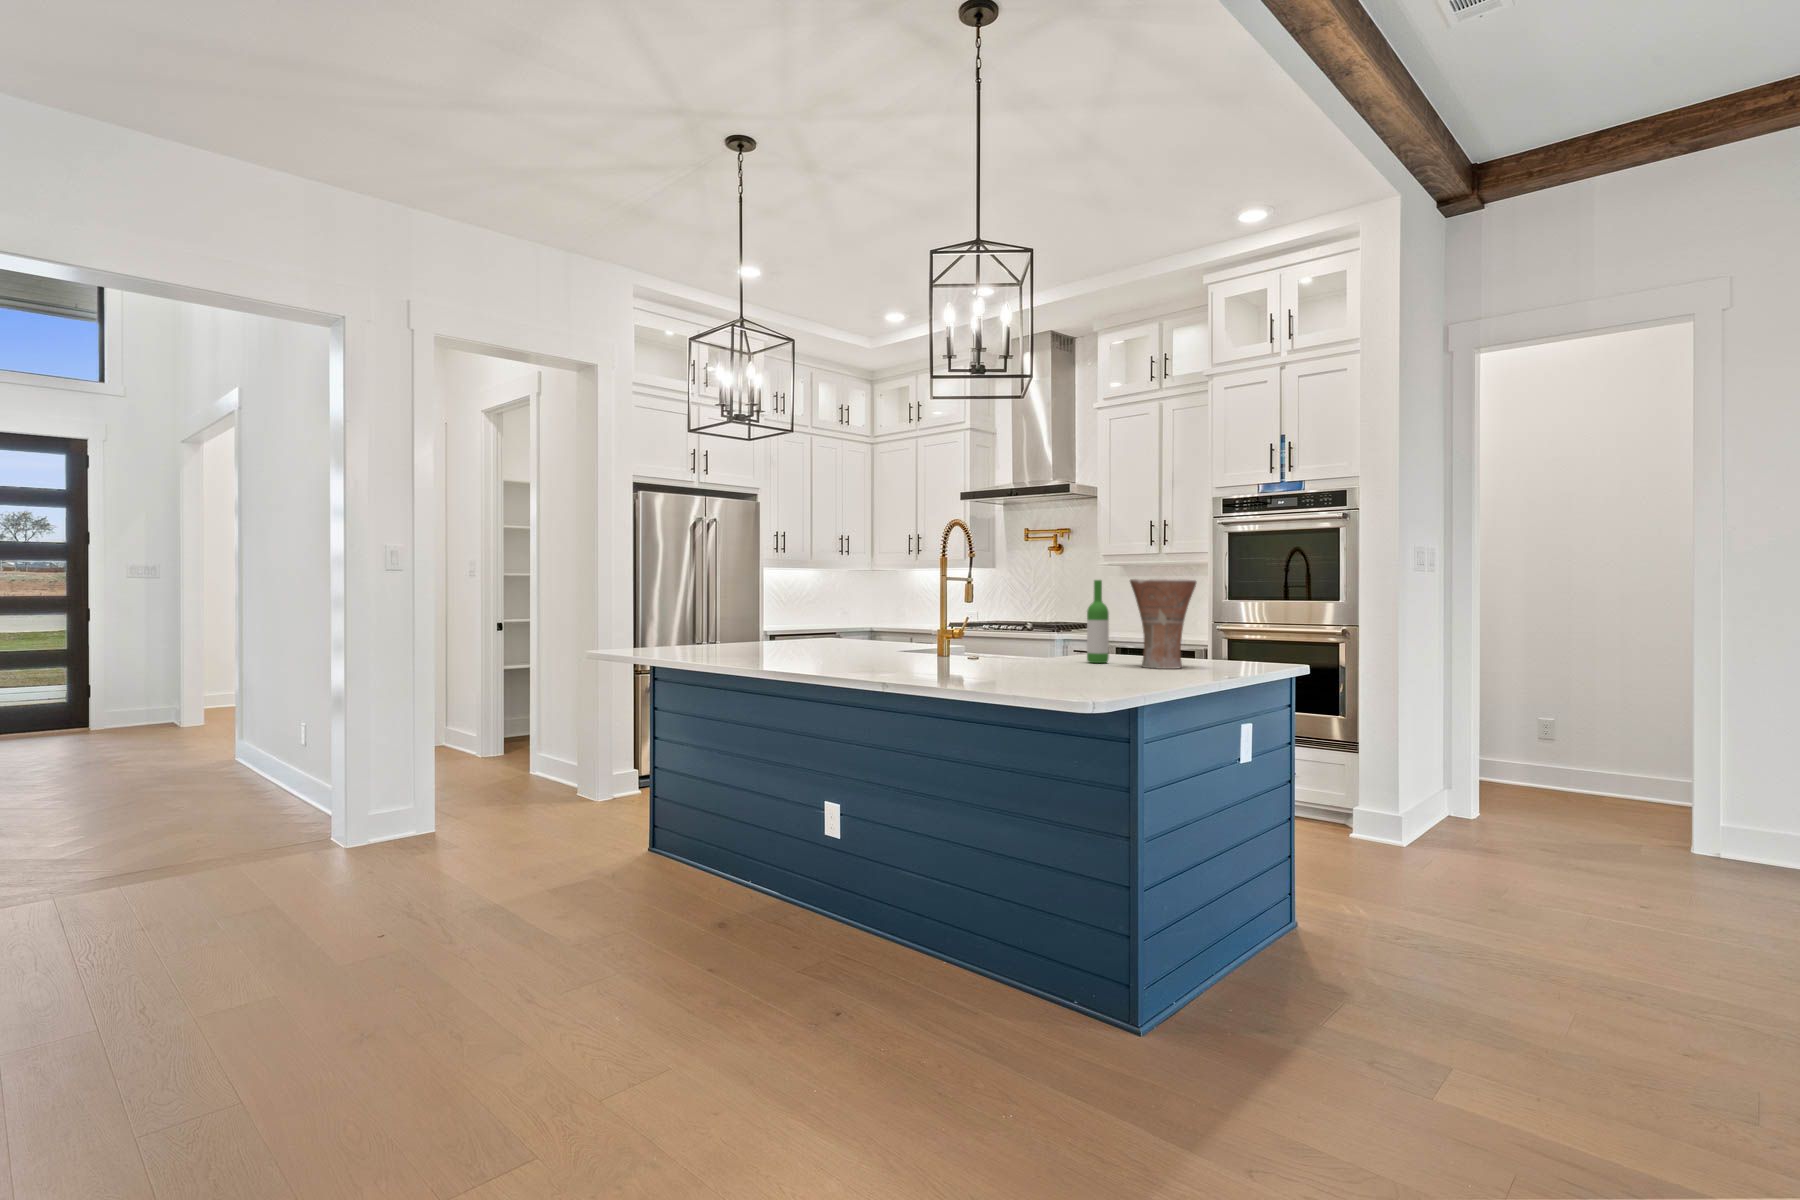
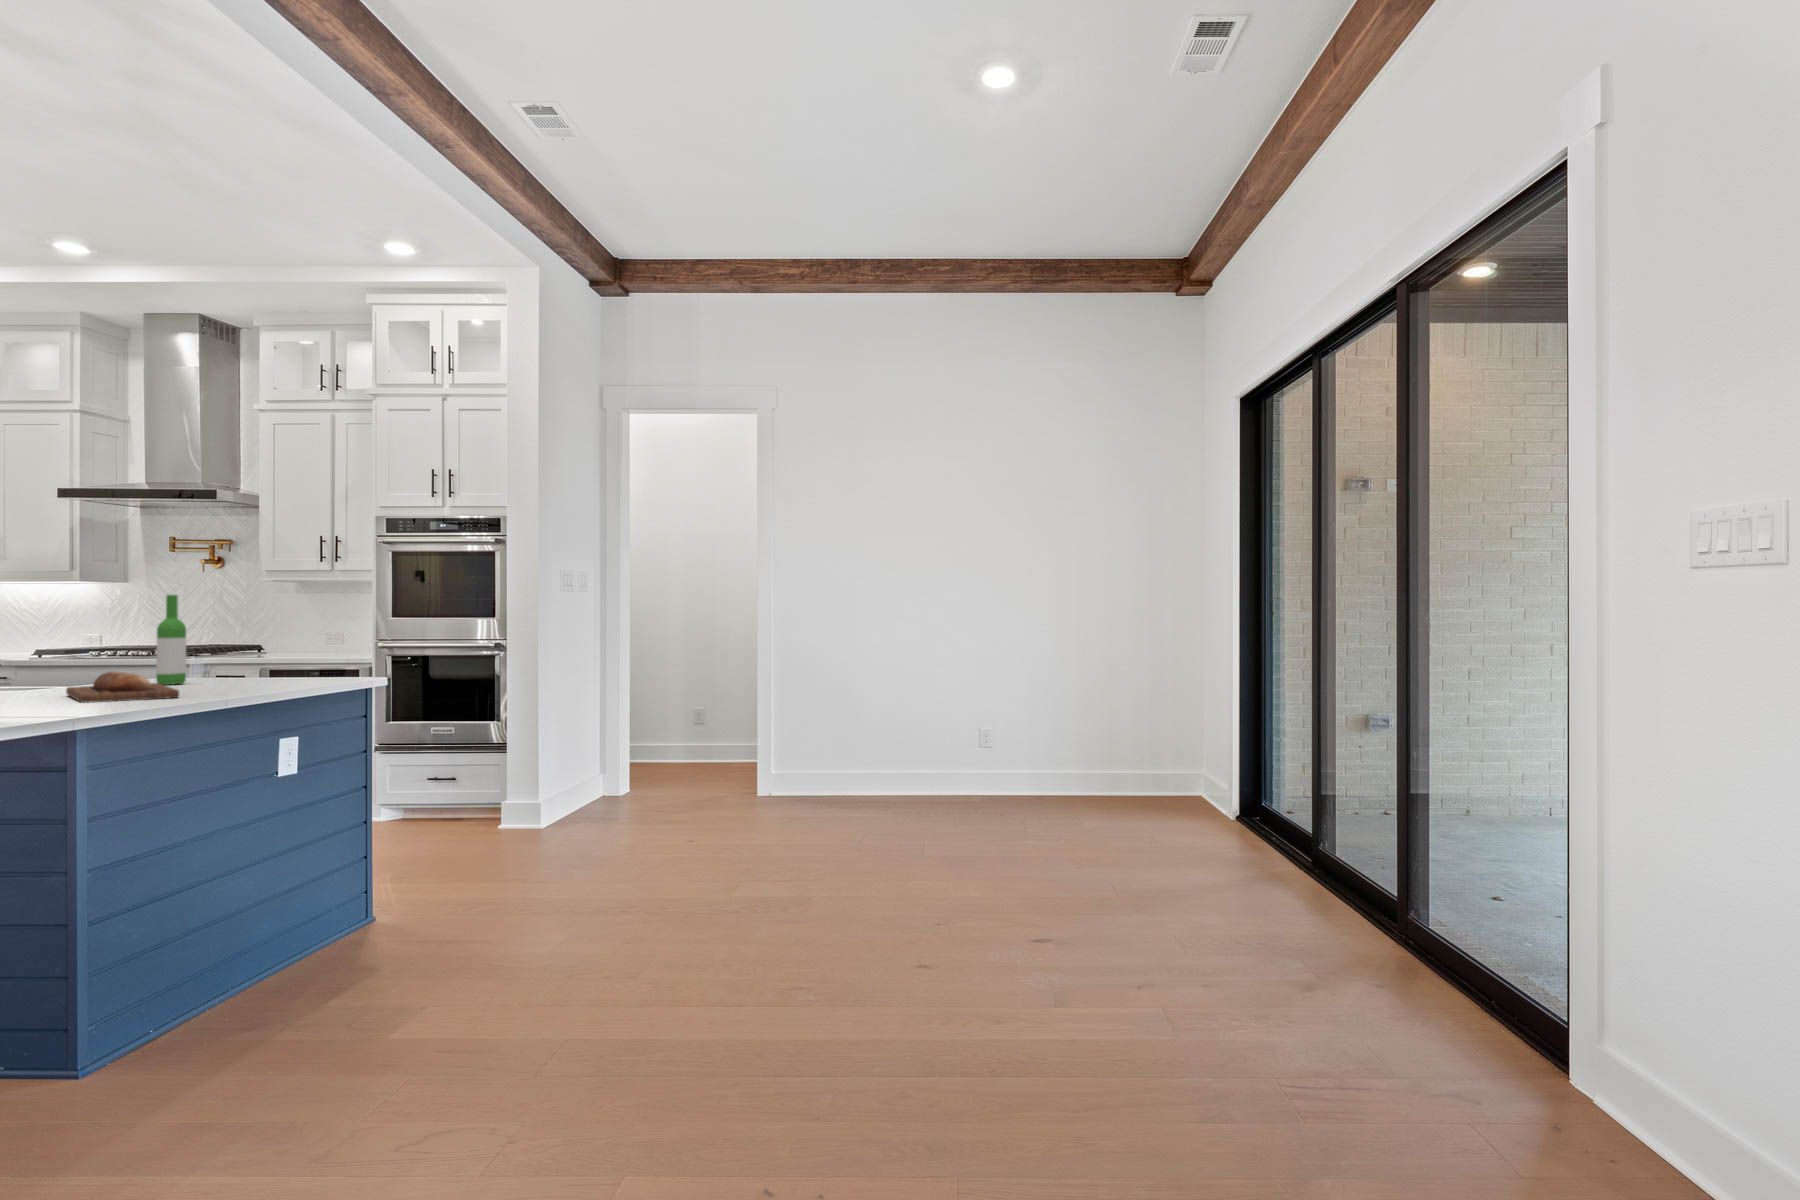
vase: present [1130,579,1196,669] -> none [203,594,286,686]
bread loaf: none [1046,652,1145,681] -> present [66,672,179,703]

